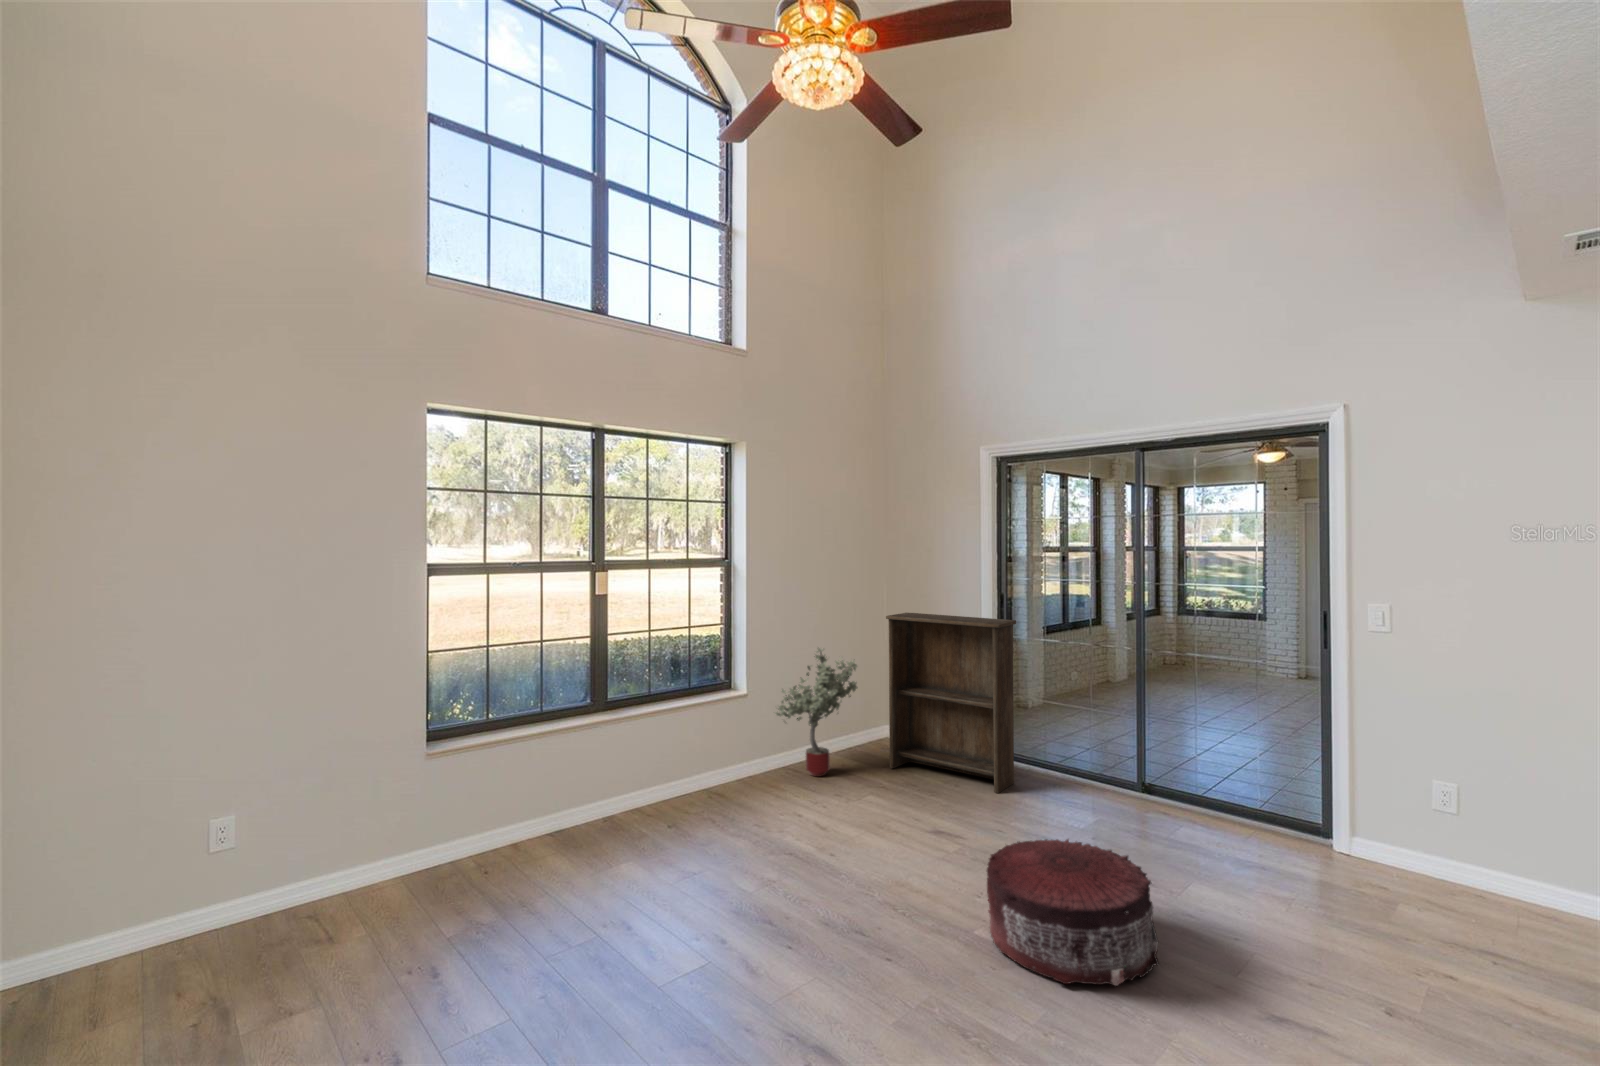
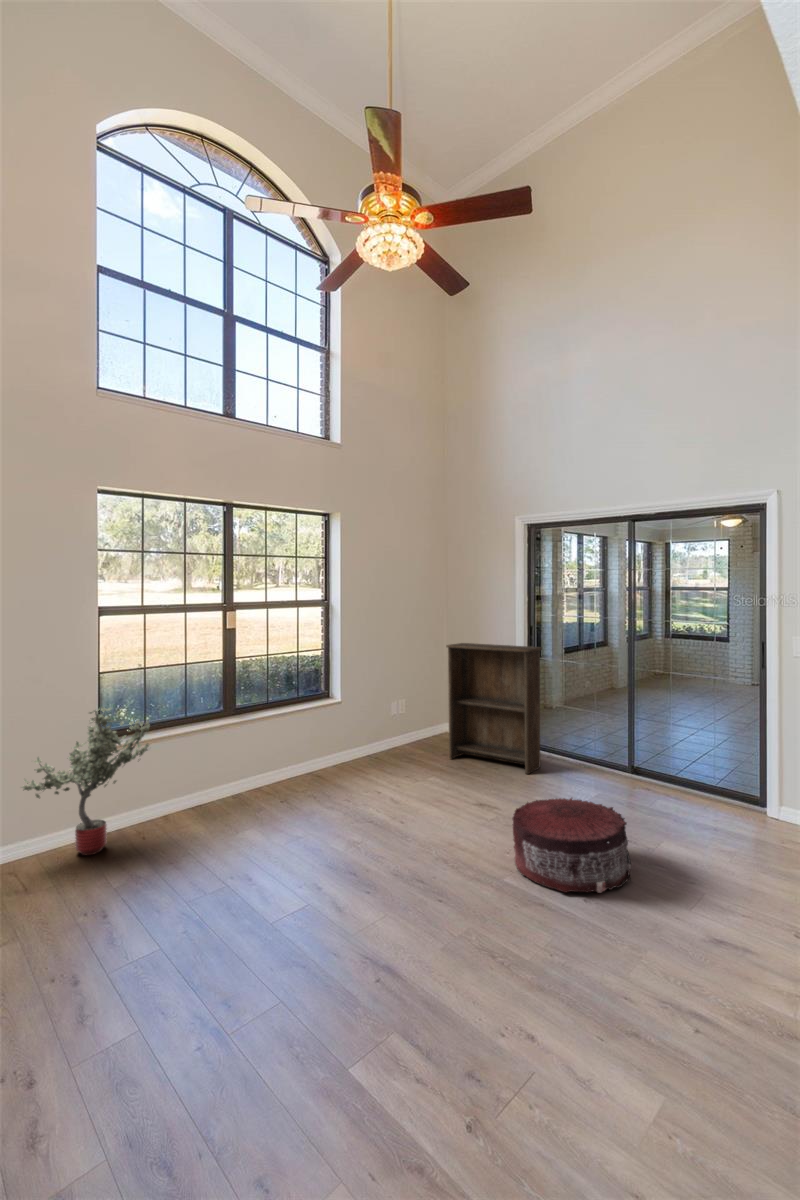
potted tree: present [775,648,858,777] -> present [22,706,149,855]

